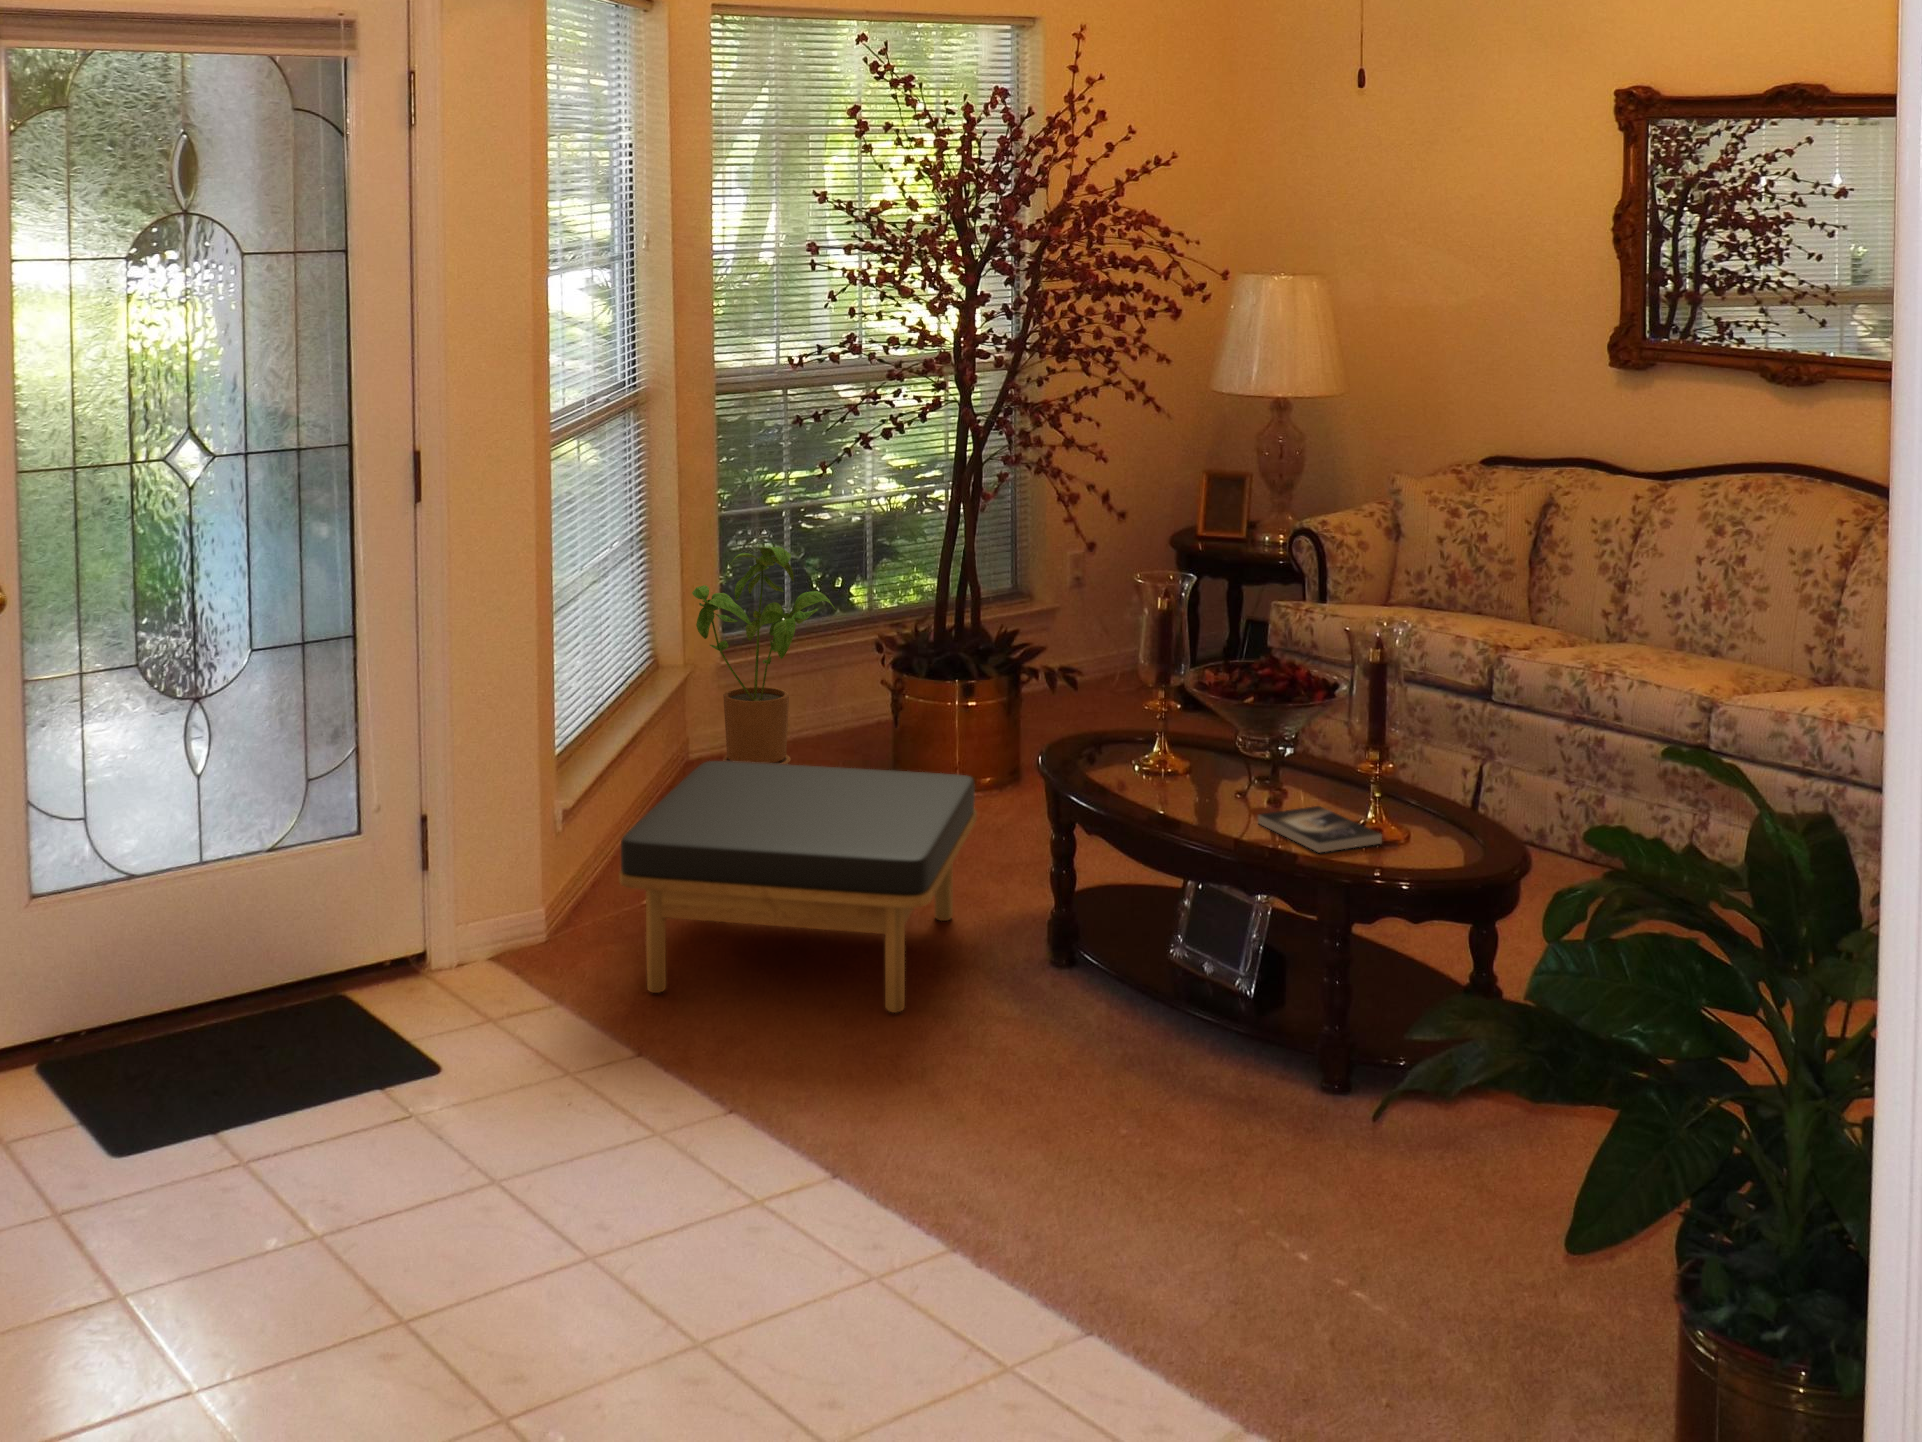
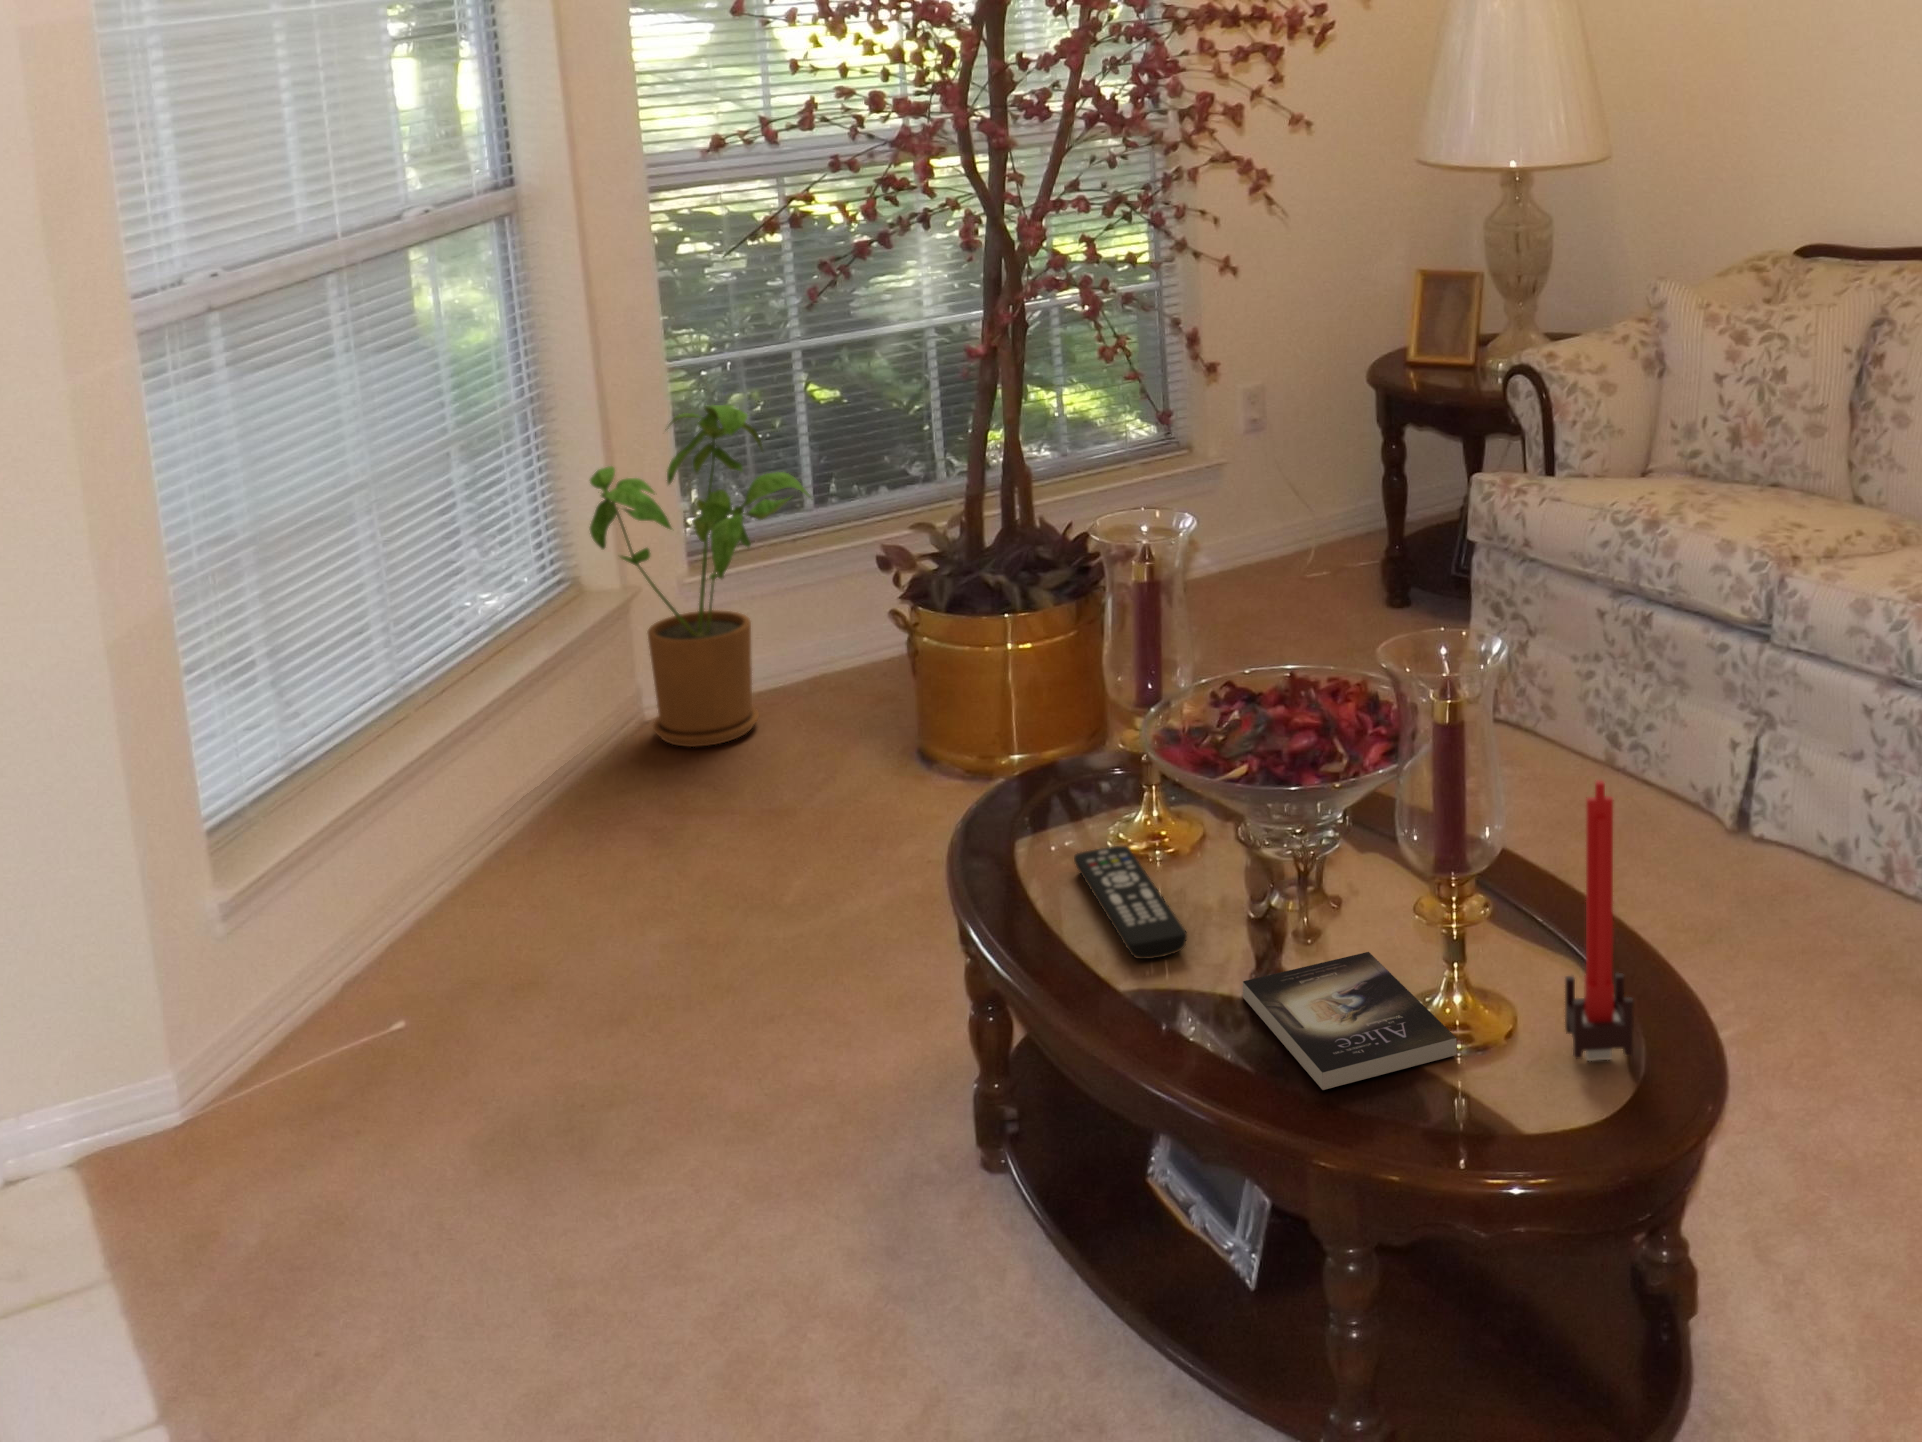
candle: none [1437,697,1477,847] -> present [1565,781,1634,1061]
ottoman: present [619,761,977,1013] -> none [110,801,877,1323]
remote control: none [1134,765,1218,808] -> present [1074,846,1187,959]

